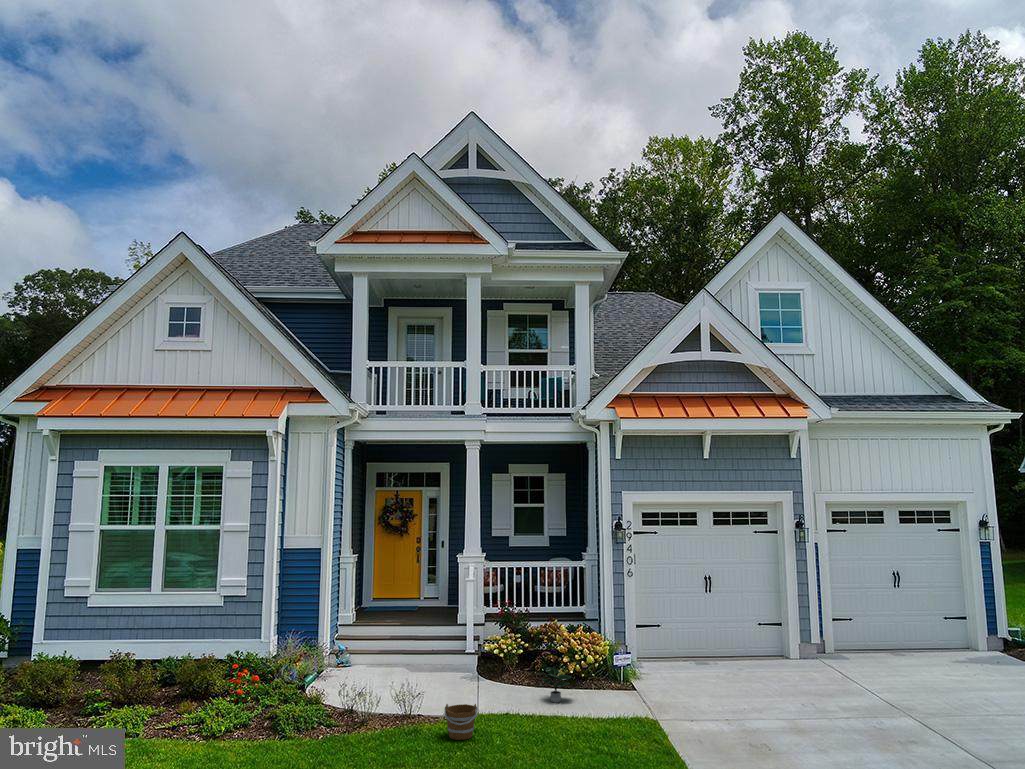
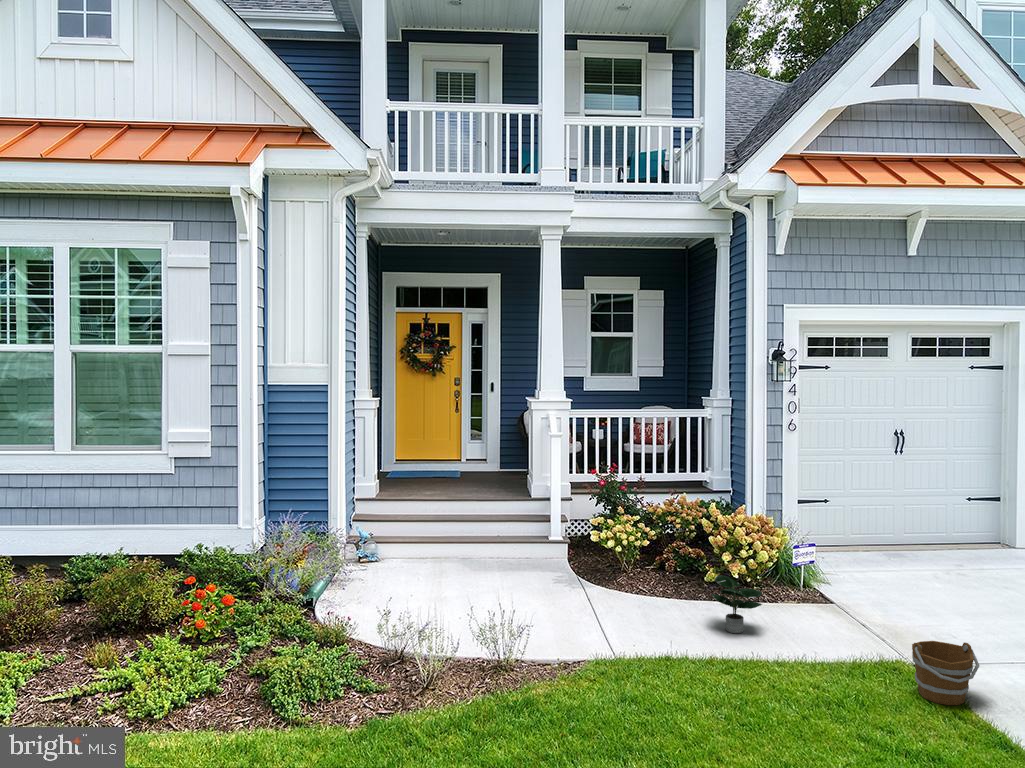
bucket: present [444,704,478,740] -> present [912,641,979,705]

